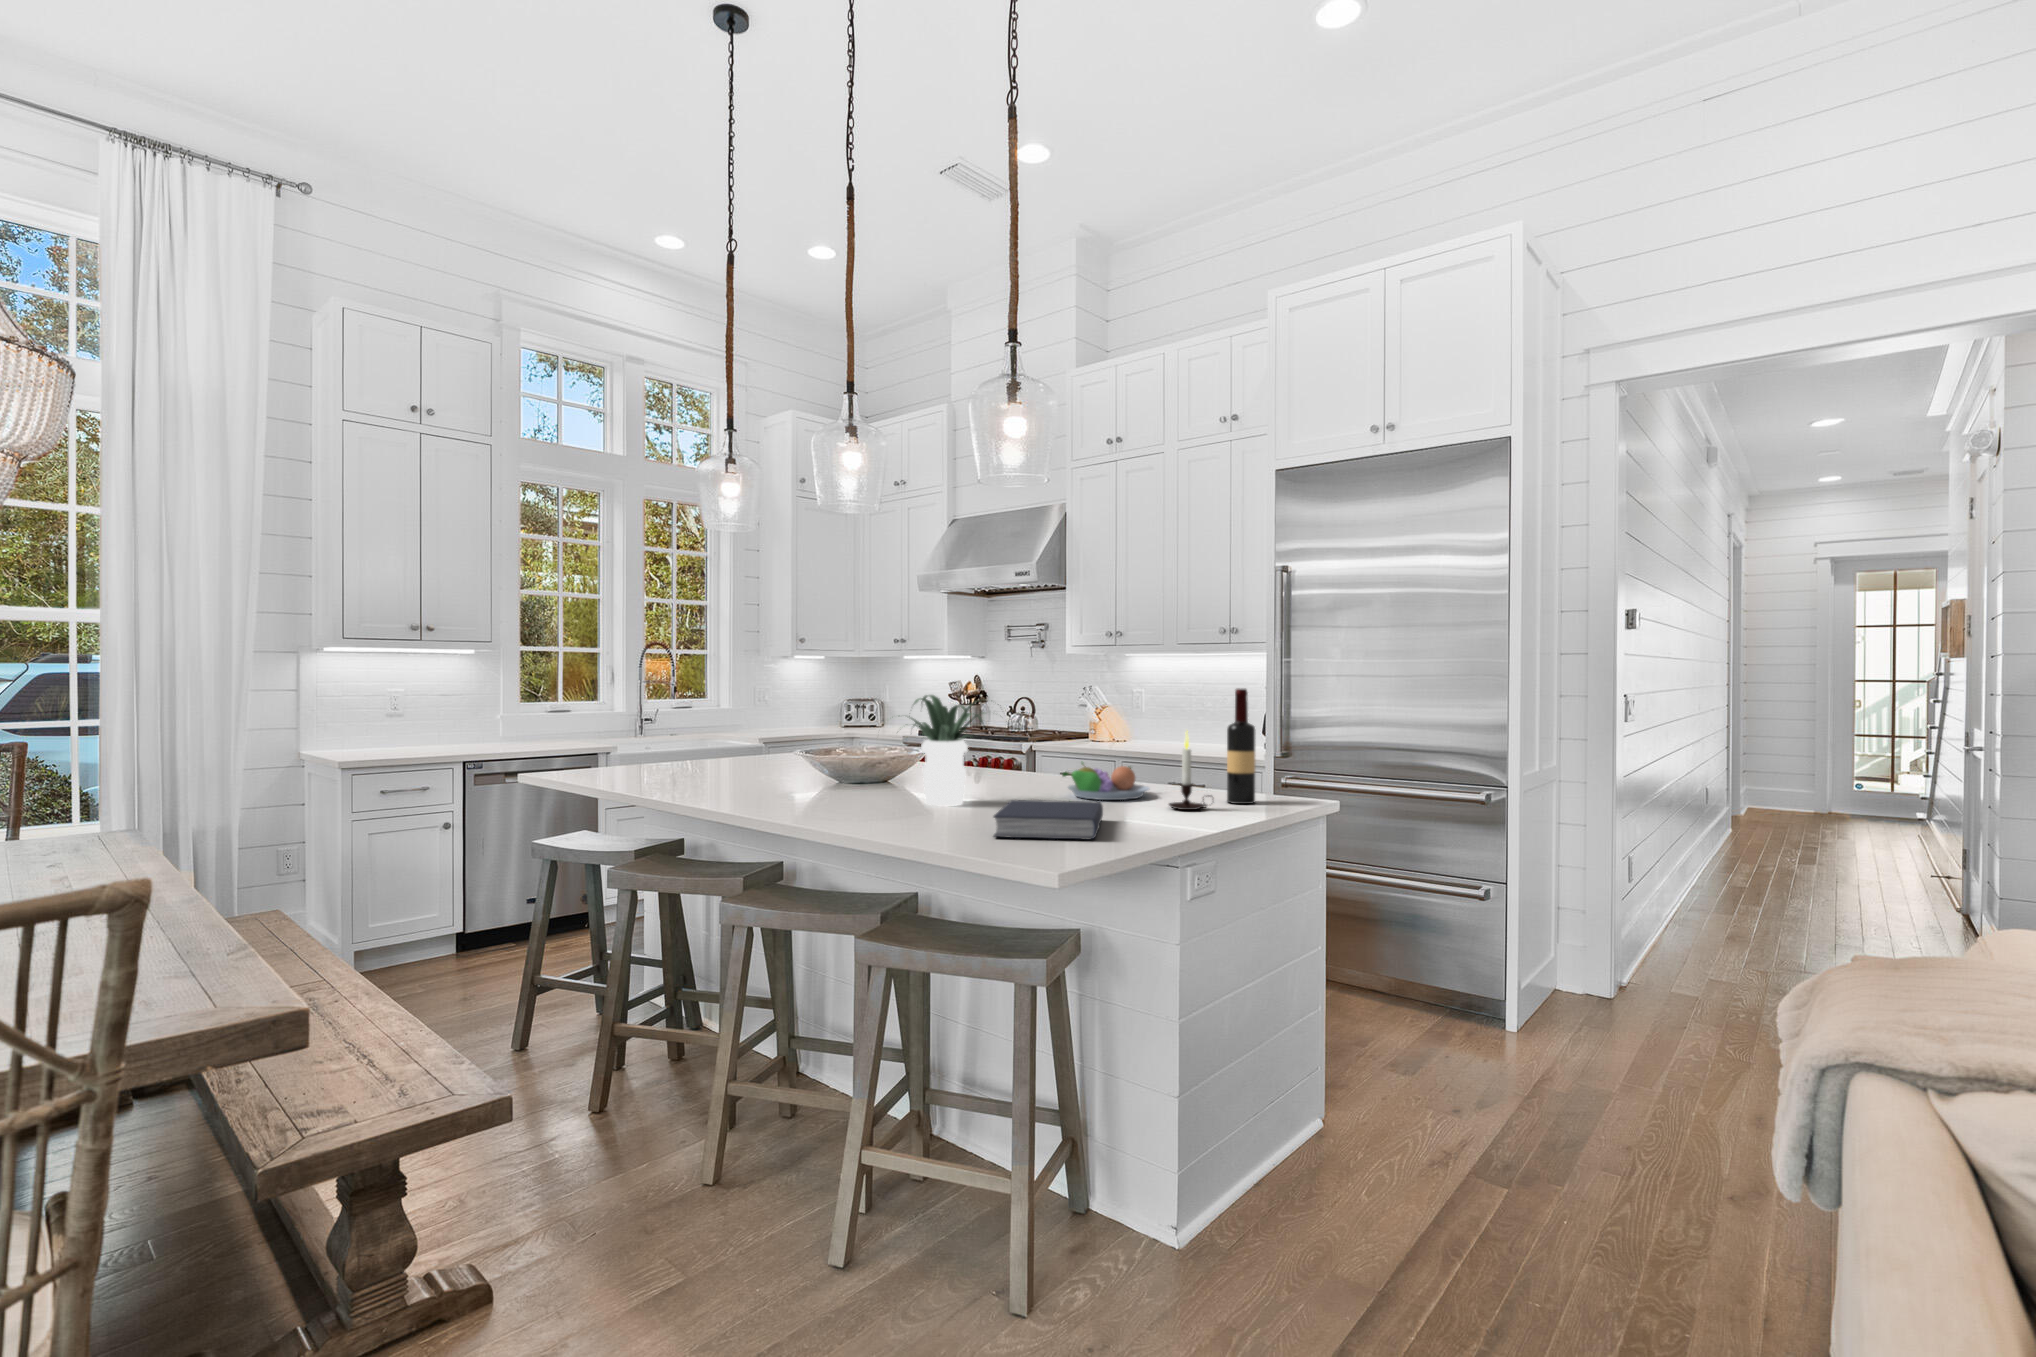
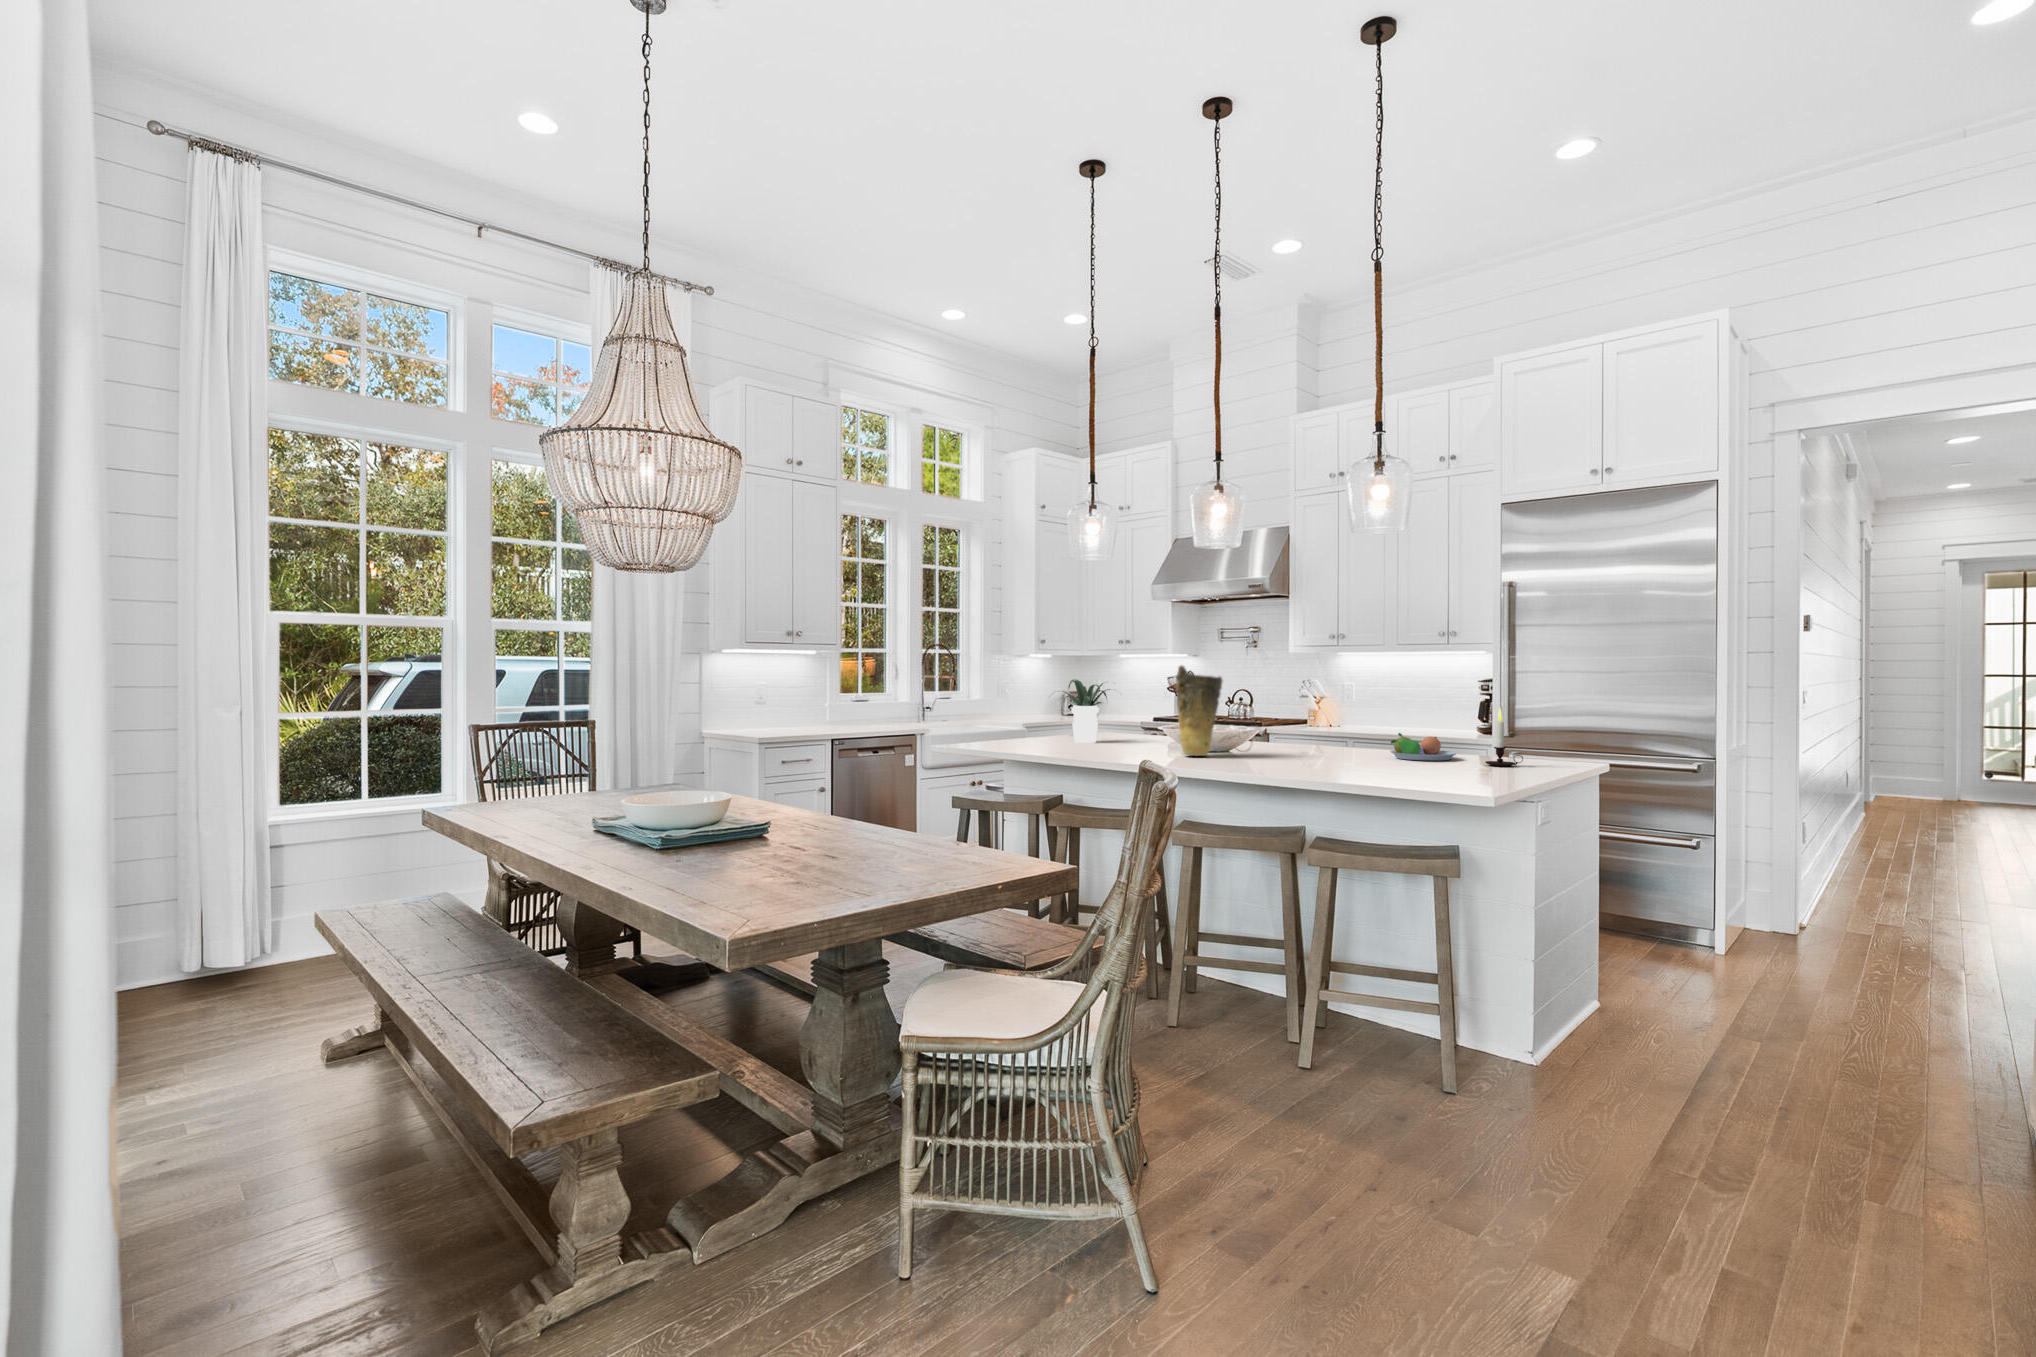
vase: none [787,670,860,793] -> present [1176,665,1222,756]
wine bottle: present [1227,689,1255,804] -> none [1523,677,1546,763]
potted plant: present [909,695,983,805] -> present [1060,679,1110,743]
book: present [994,800,1103,839] -> none [1381,757,1472,780]

